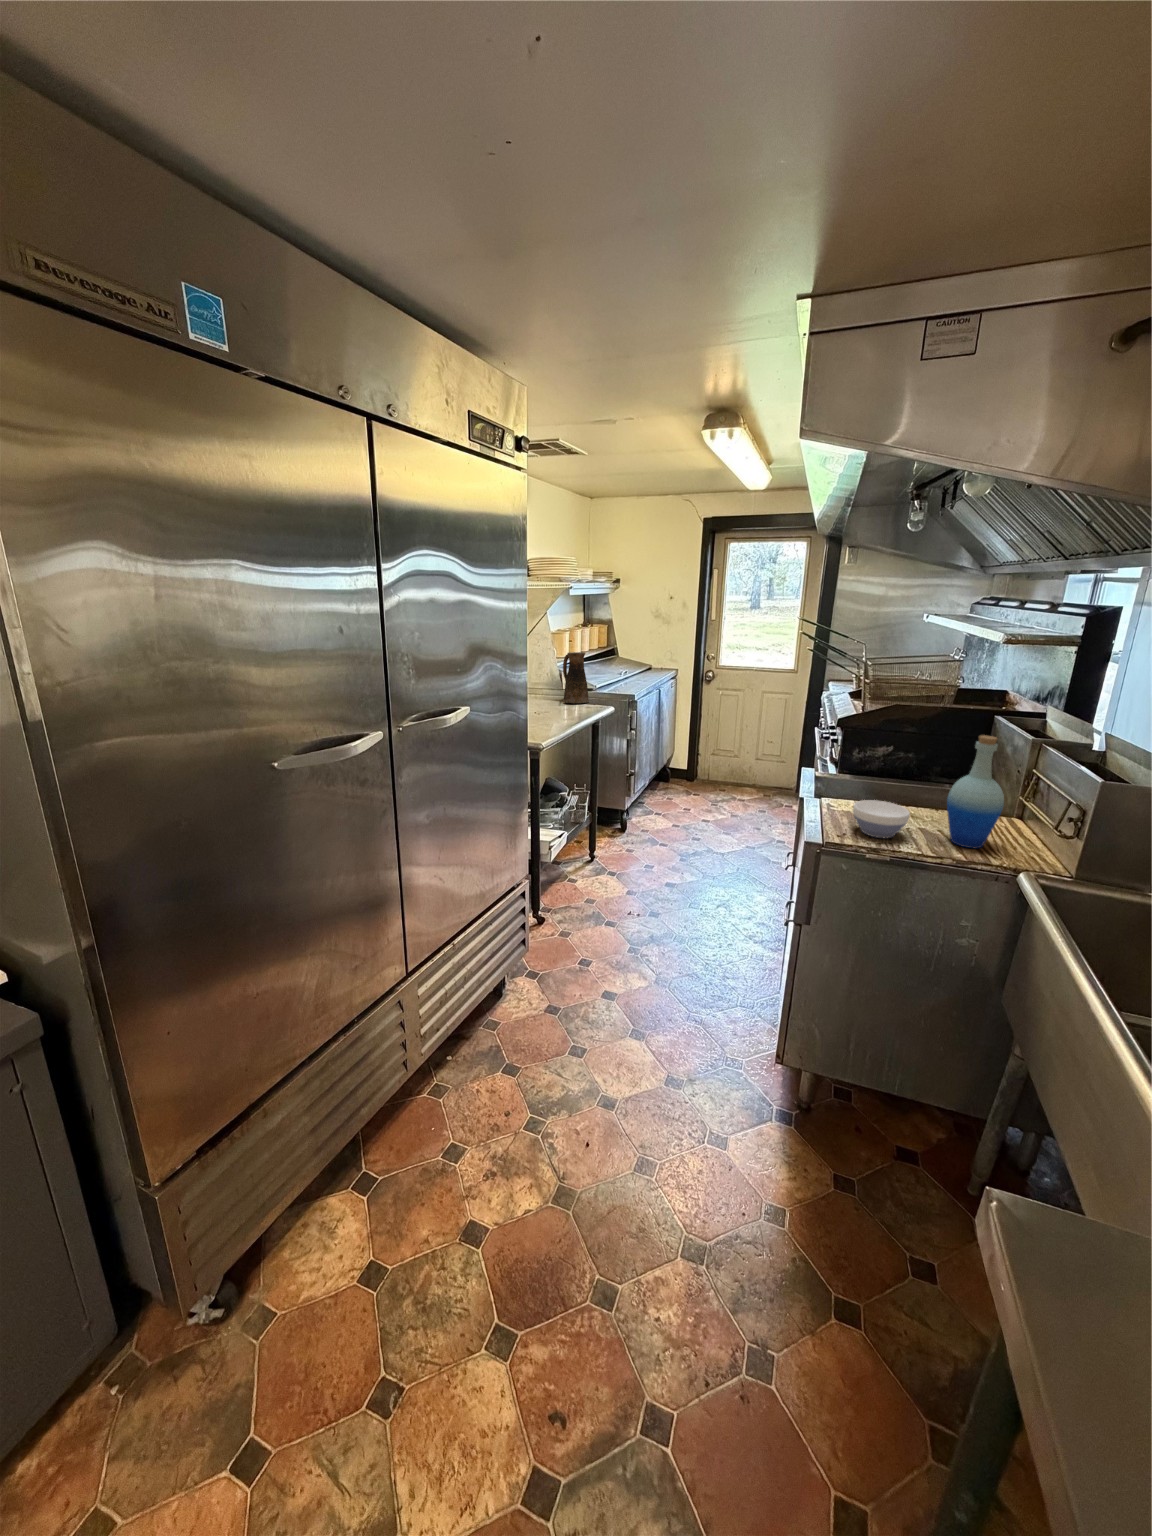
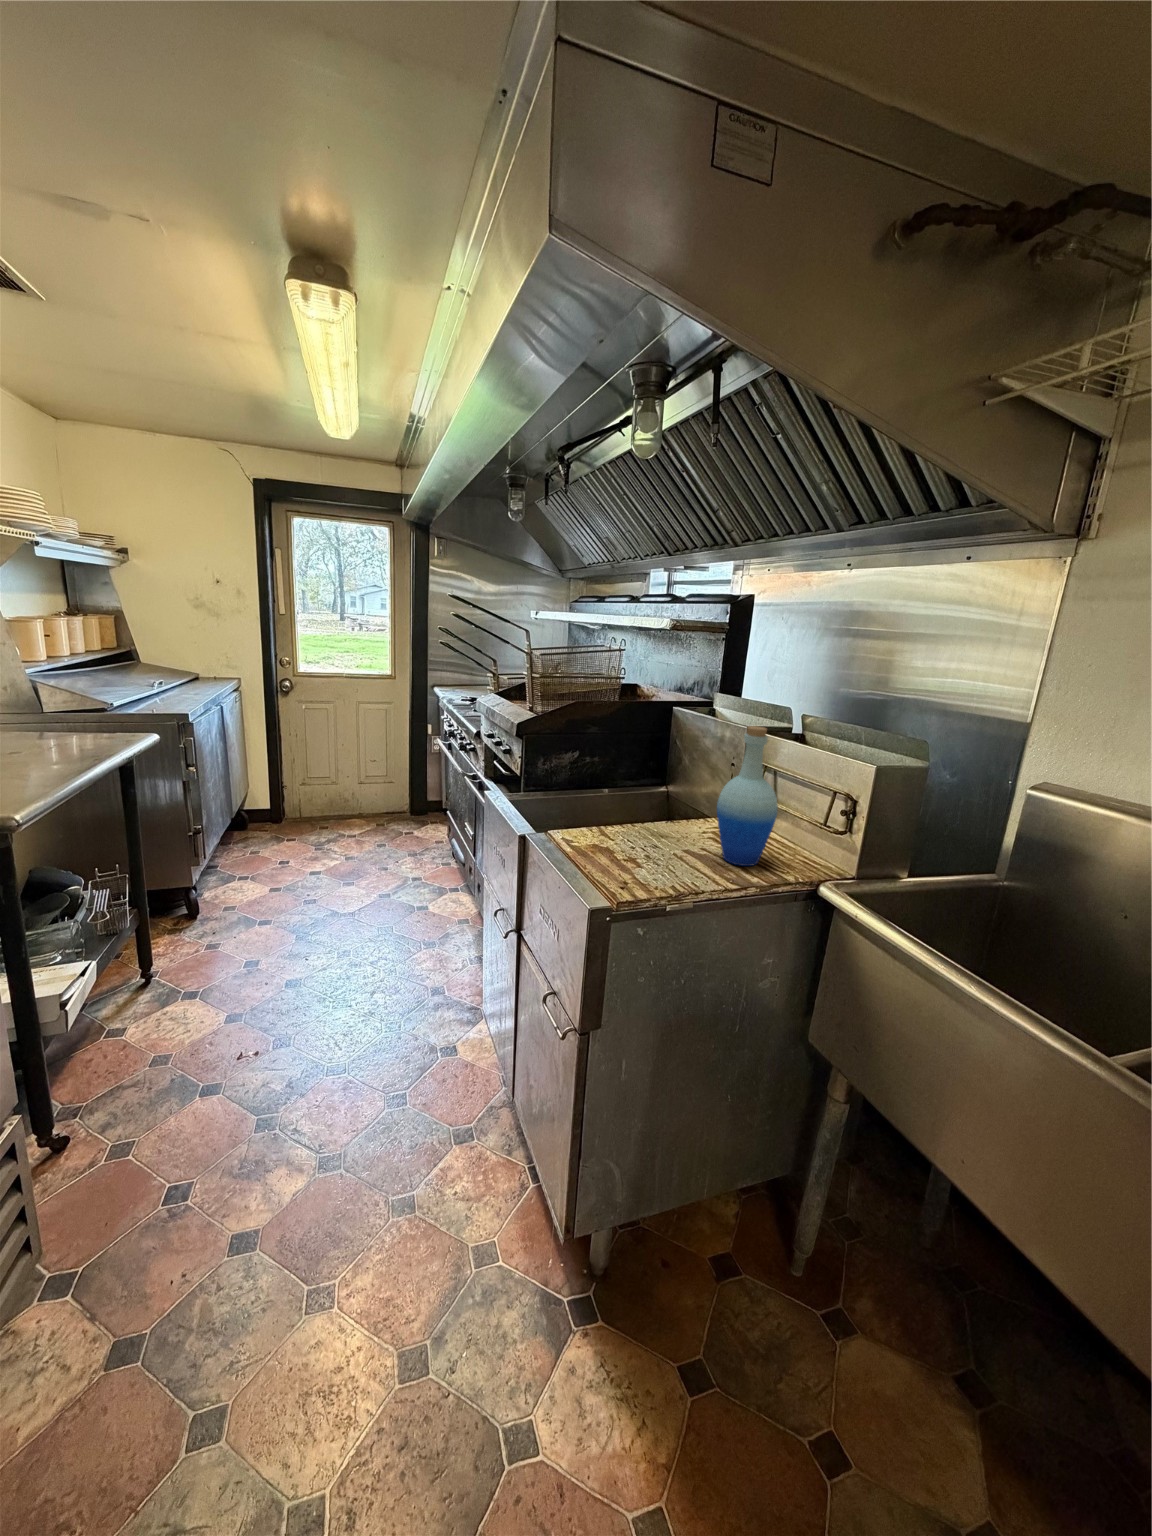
pitcher: present [563,652,589,704] -> none [36,649,102,735]
bowl: present [853,800,910,838] -> none [621,826,692,878]

